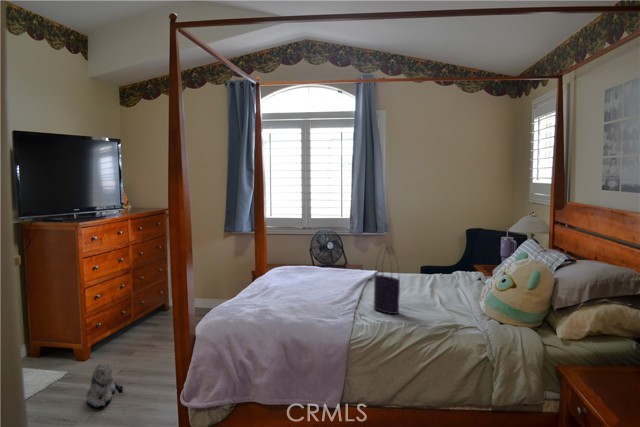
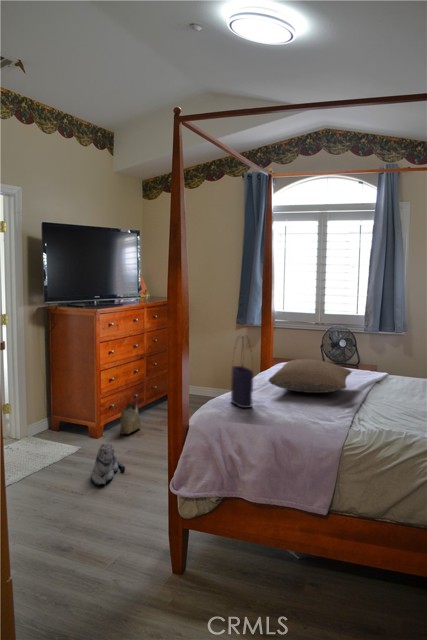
tote bag: present [374,247,400,314] -> present [231,337,253,408]
pillow: none [274,263,347,294] -> present [269,359,351,393]
woven basket: none [108,308,132,354] -> present [120,403,141,434]

